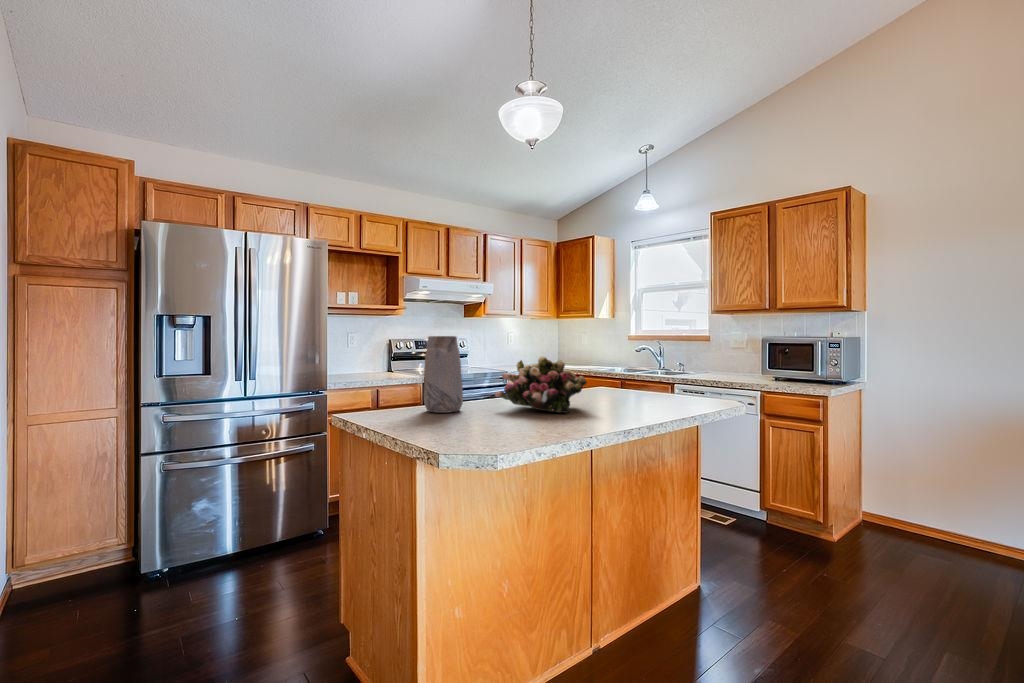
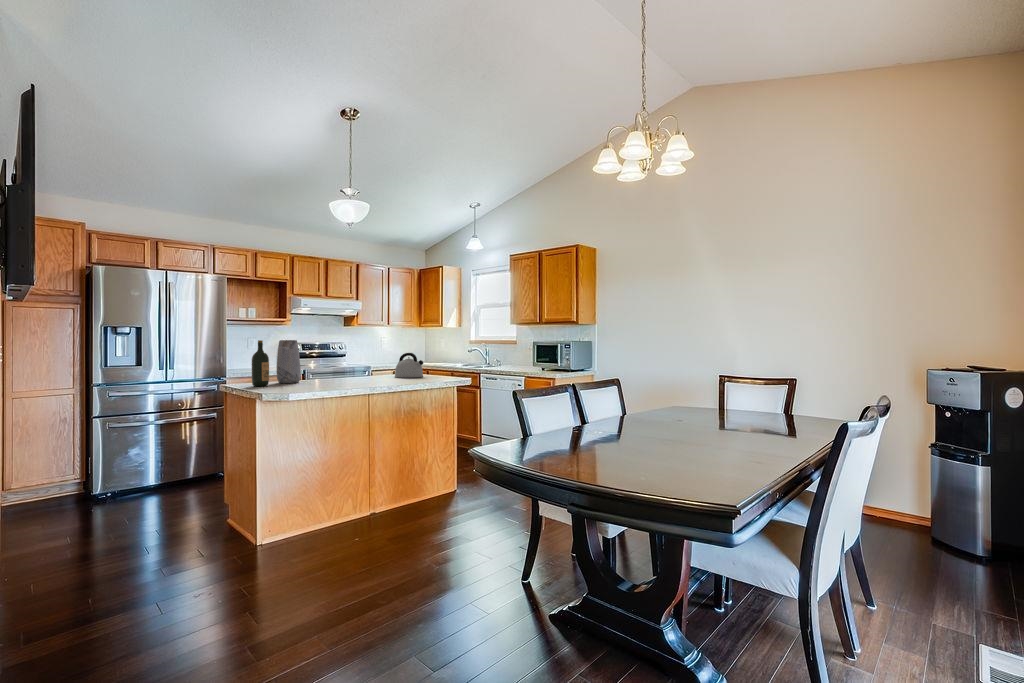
wine bottle: none [390,337,419,423] -> present [252,340,269,386]
flower arrangement: present [495,356,587,413] -> none [320,352,373,382]
kettle: none [597,357,649,400] -> present [395,353,423,378]

